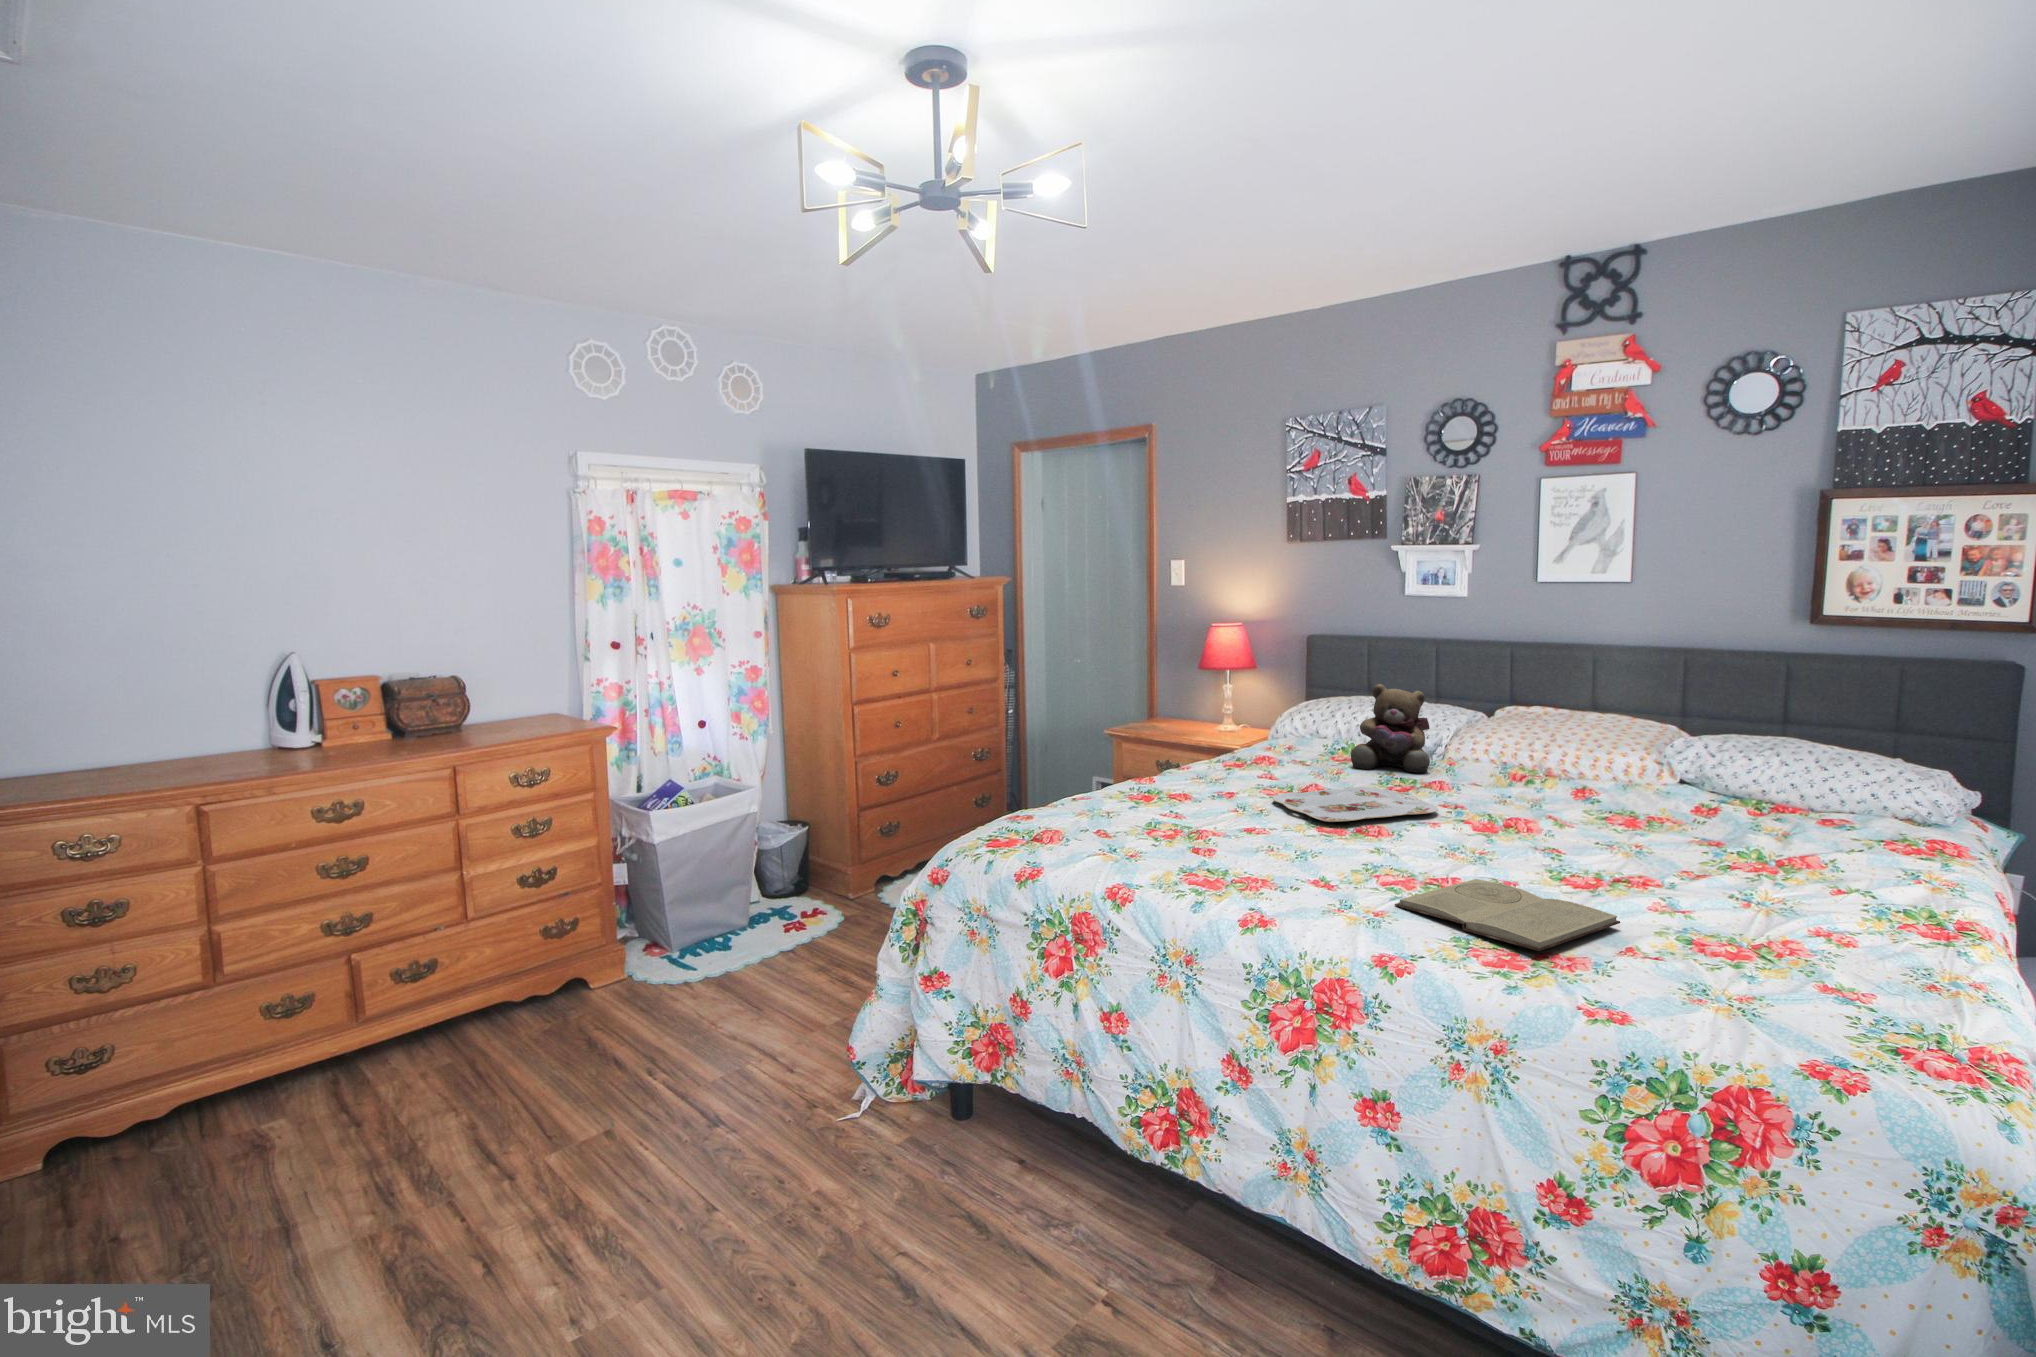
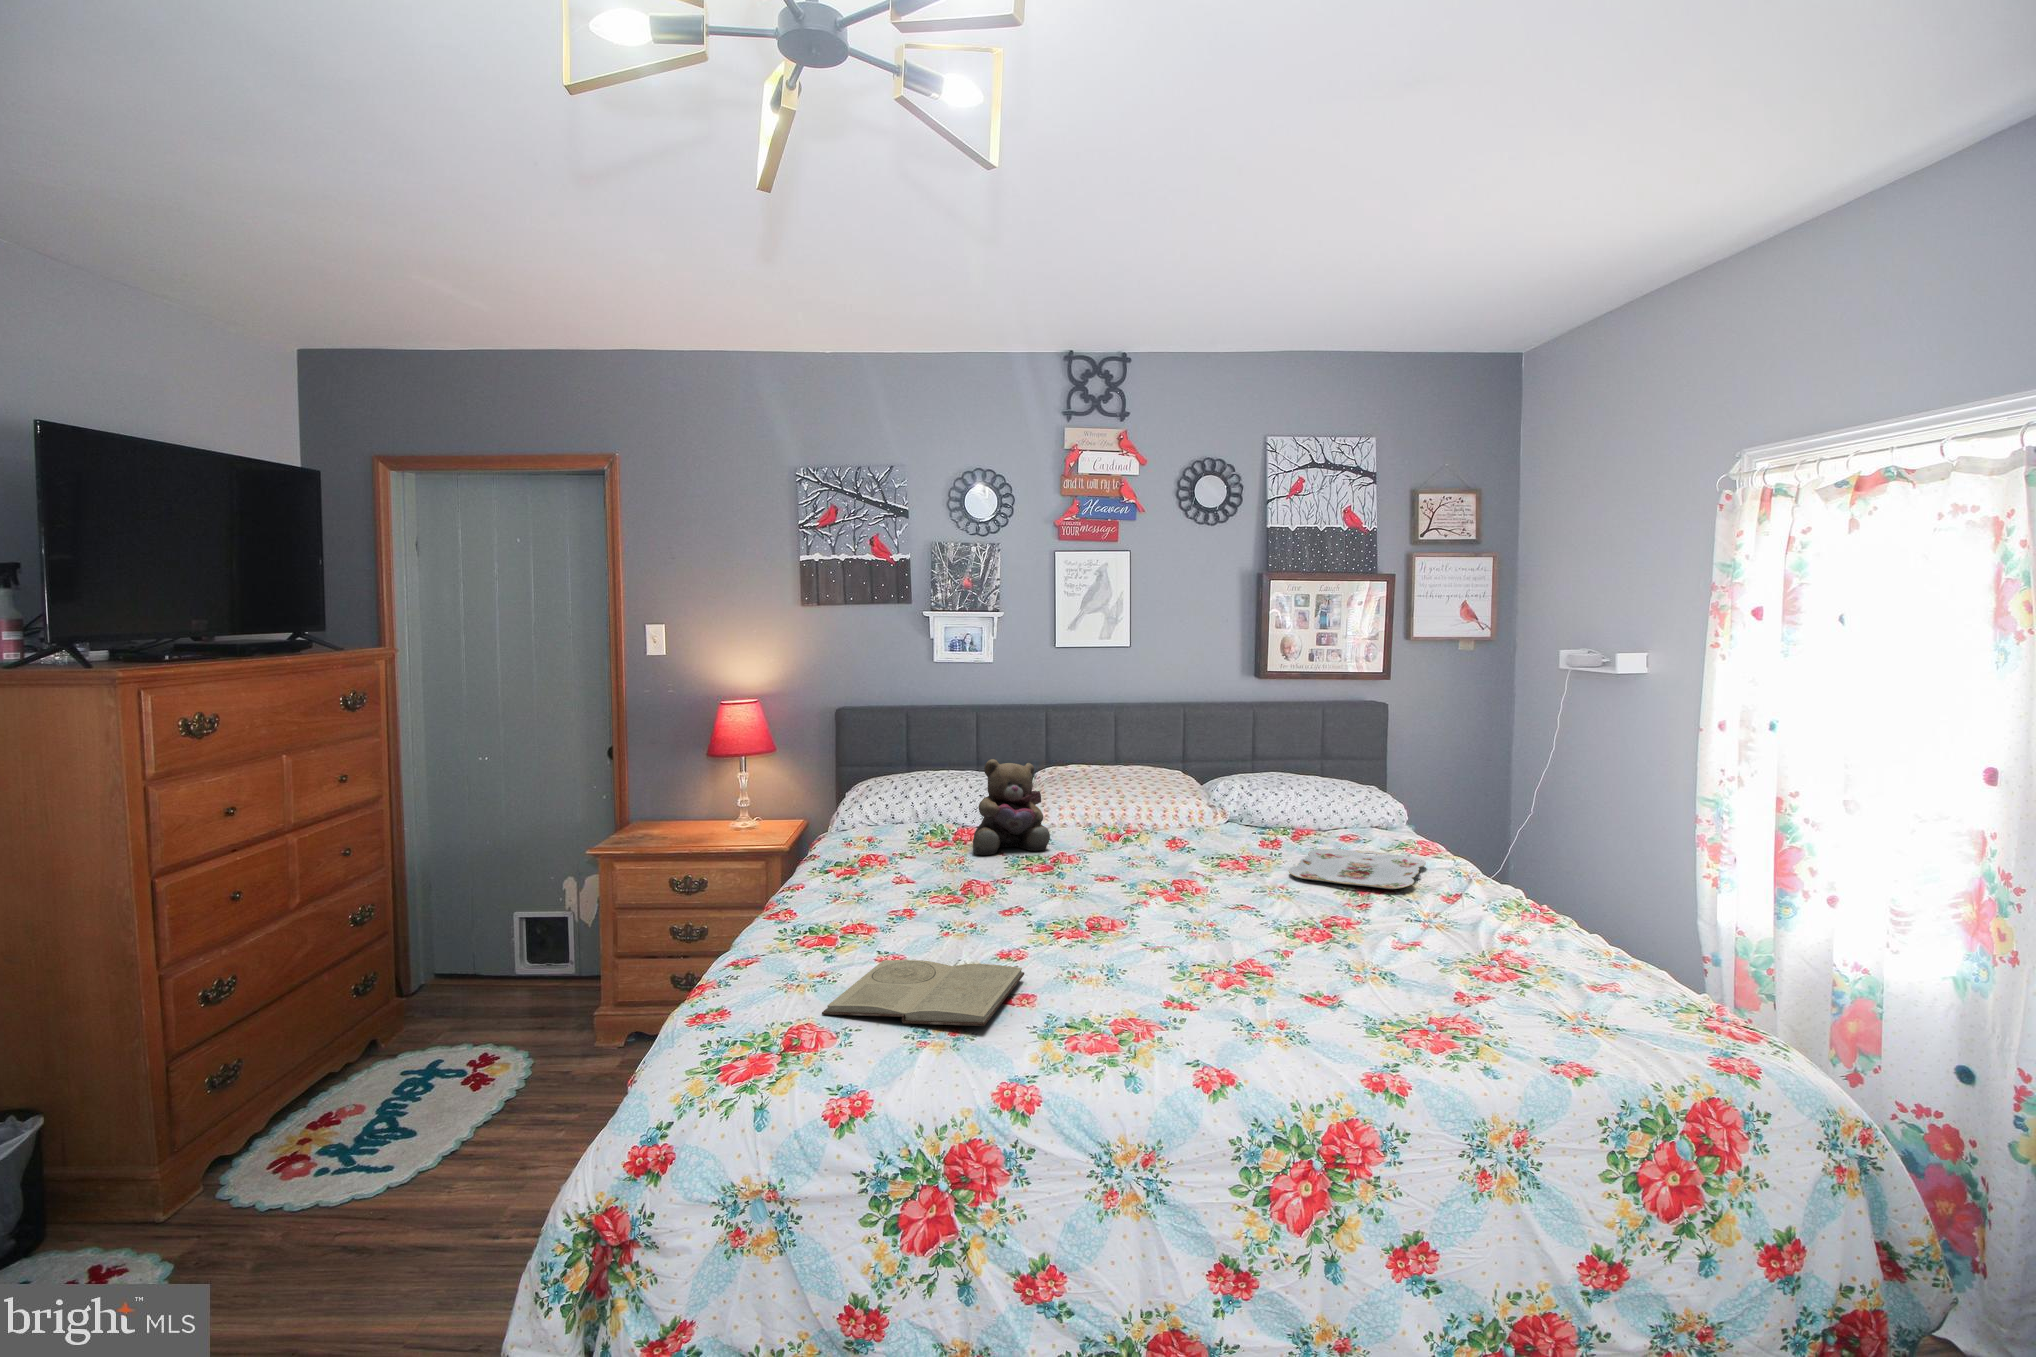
serving tray: present [1273,787,1438,822] -> present [1288,849,1426,889]
book: present [1395,879,1620,951] -> present [822,960,1024,1026]

